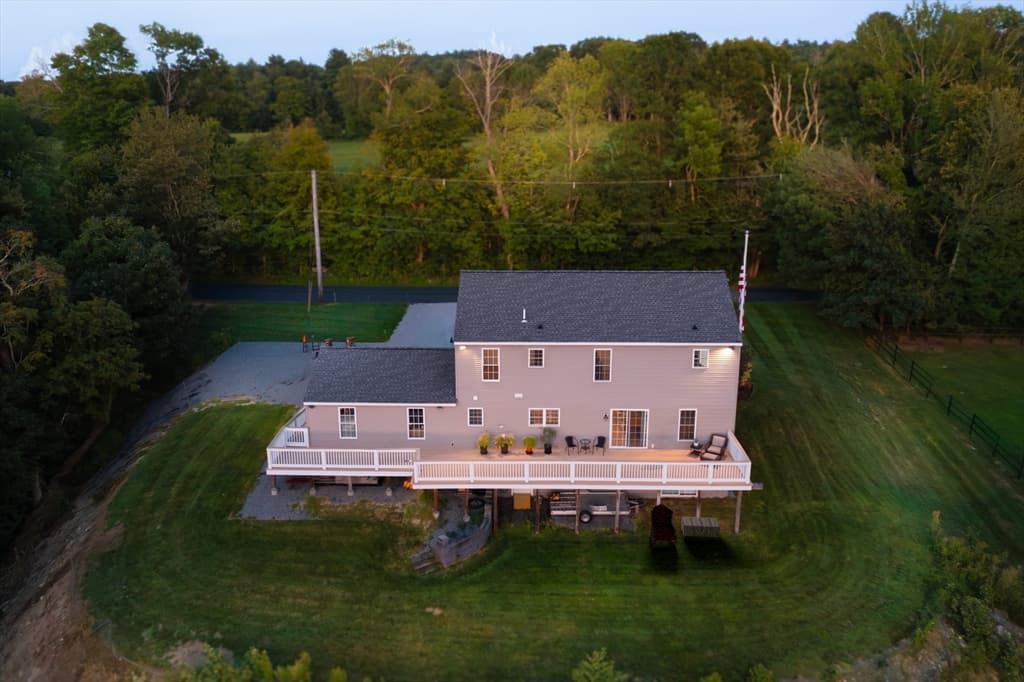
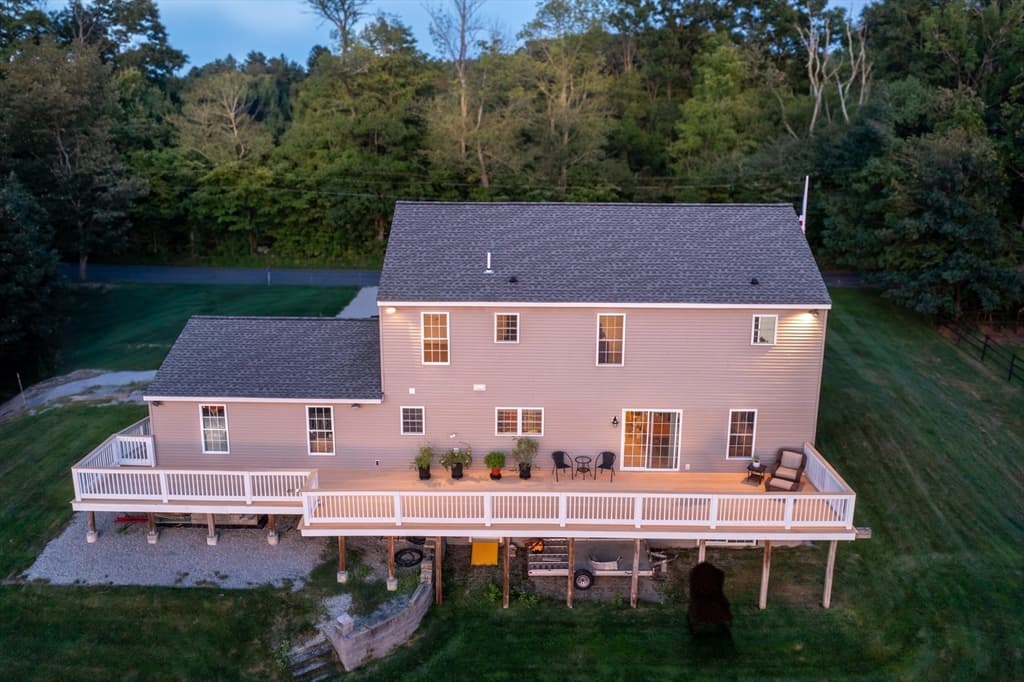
bench: present [681,516,720,541] -> none [736,580,801,621]

